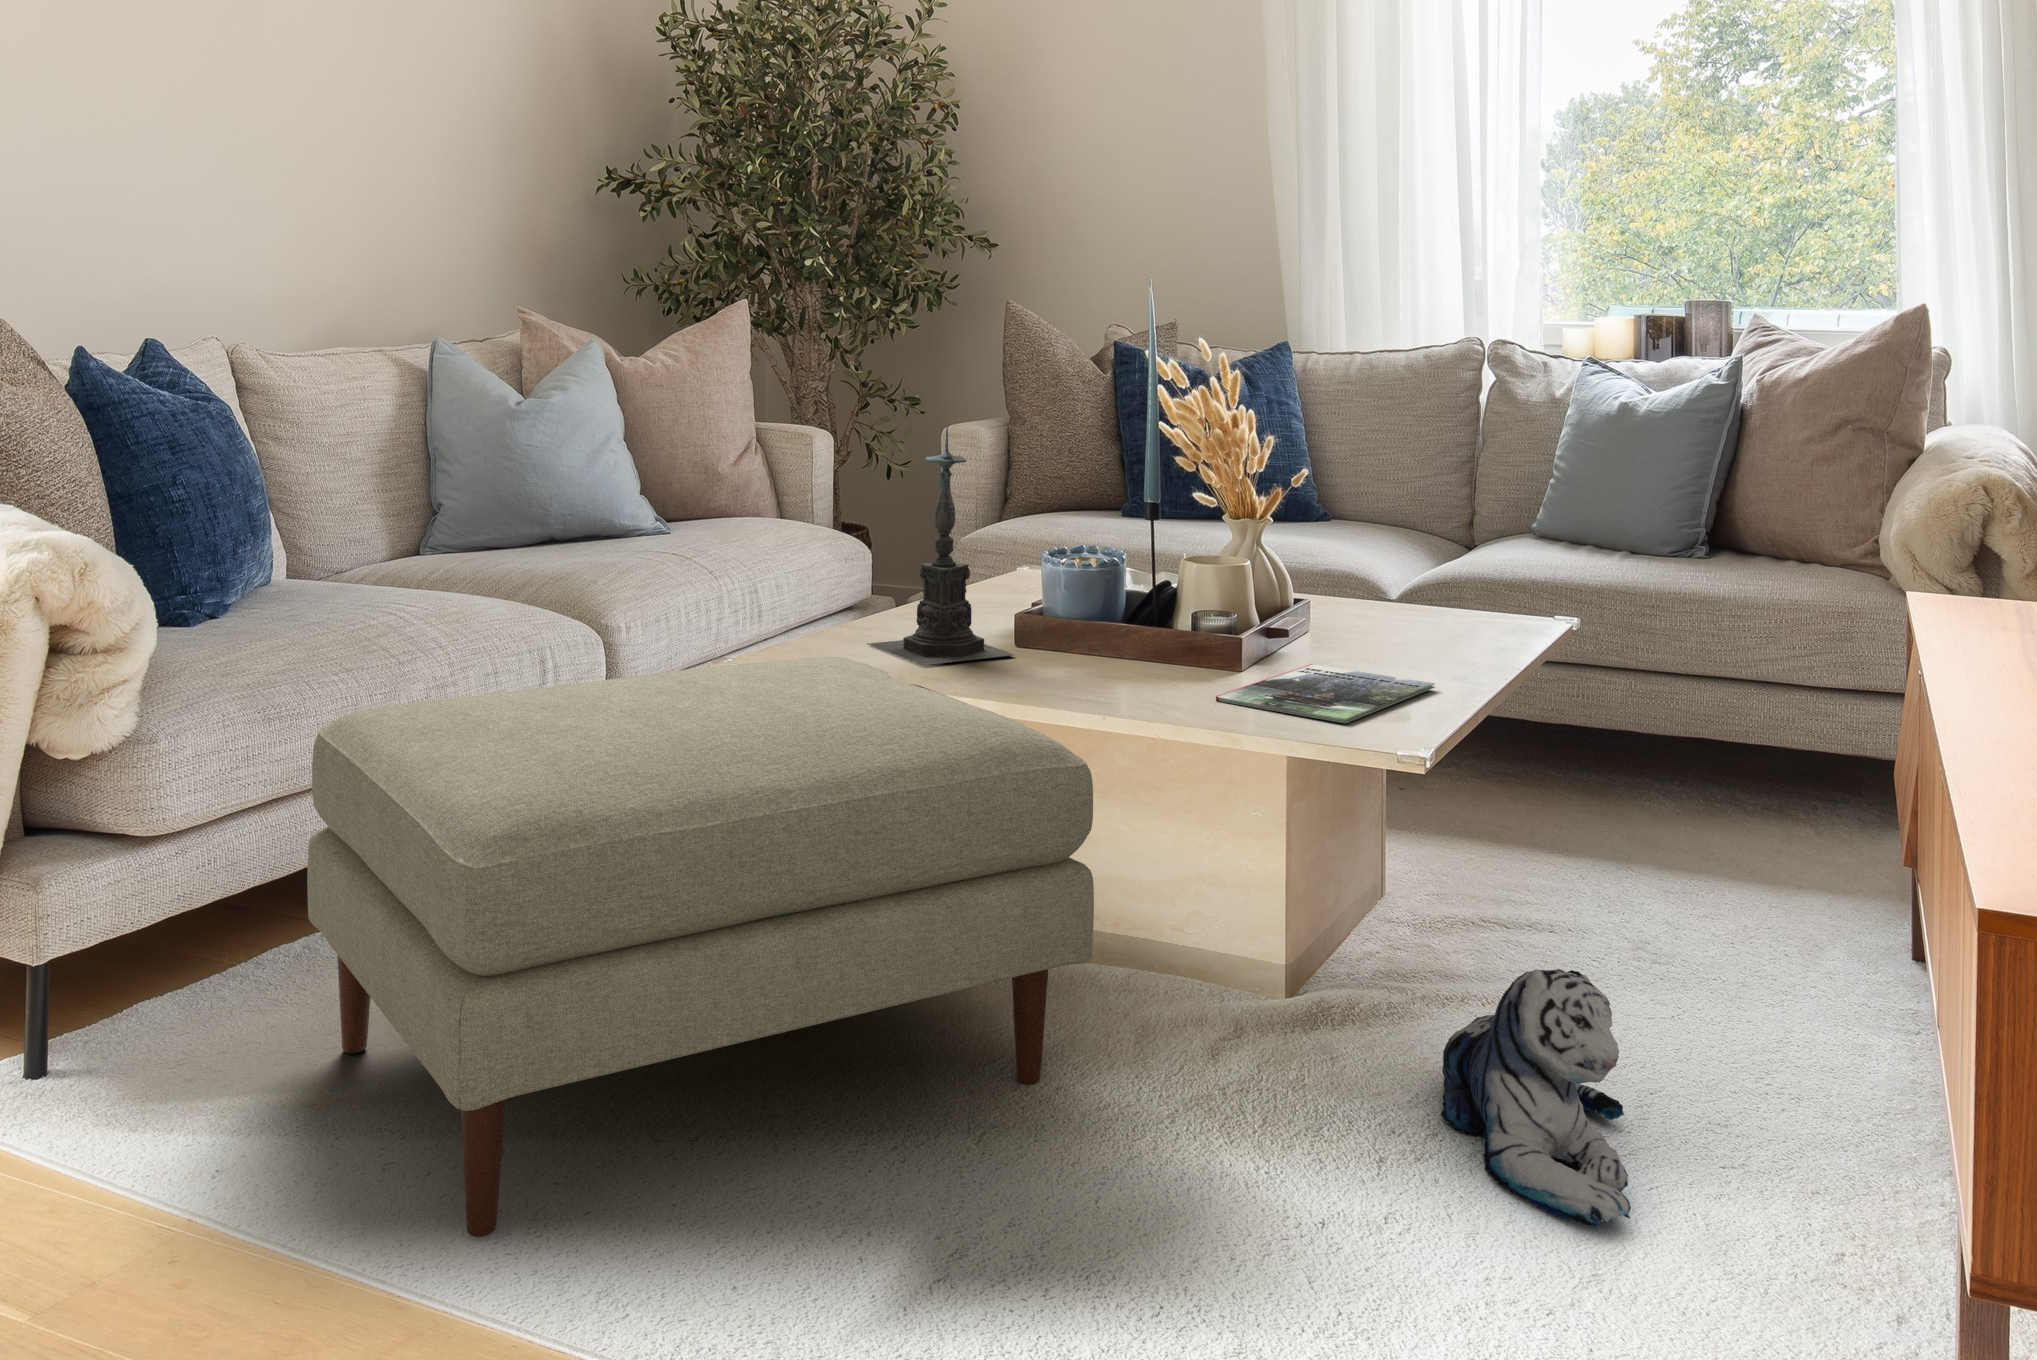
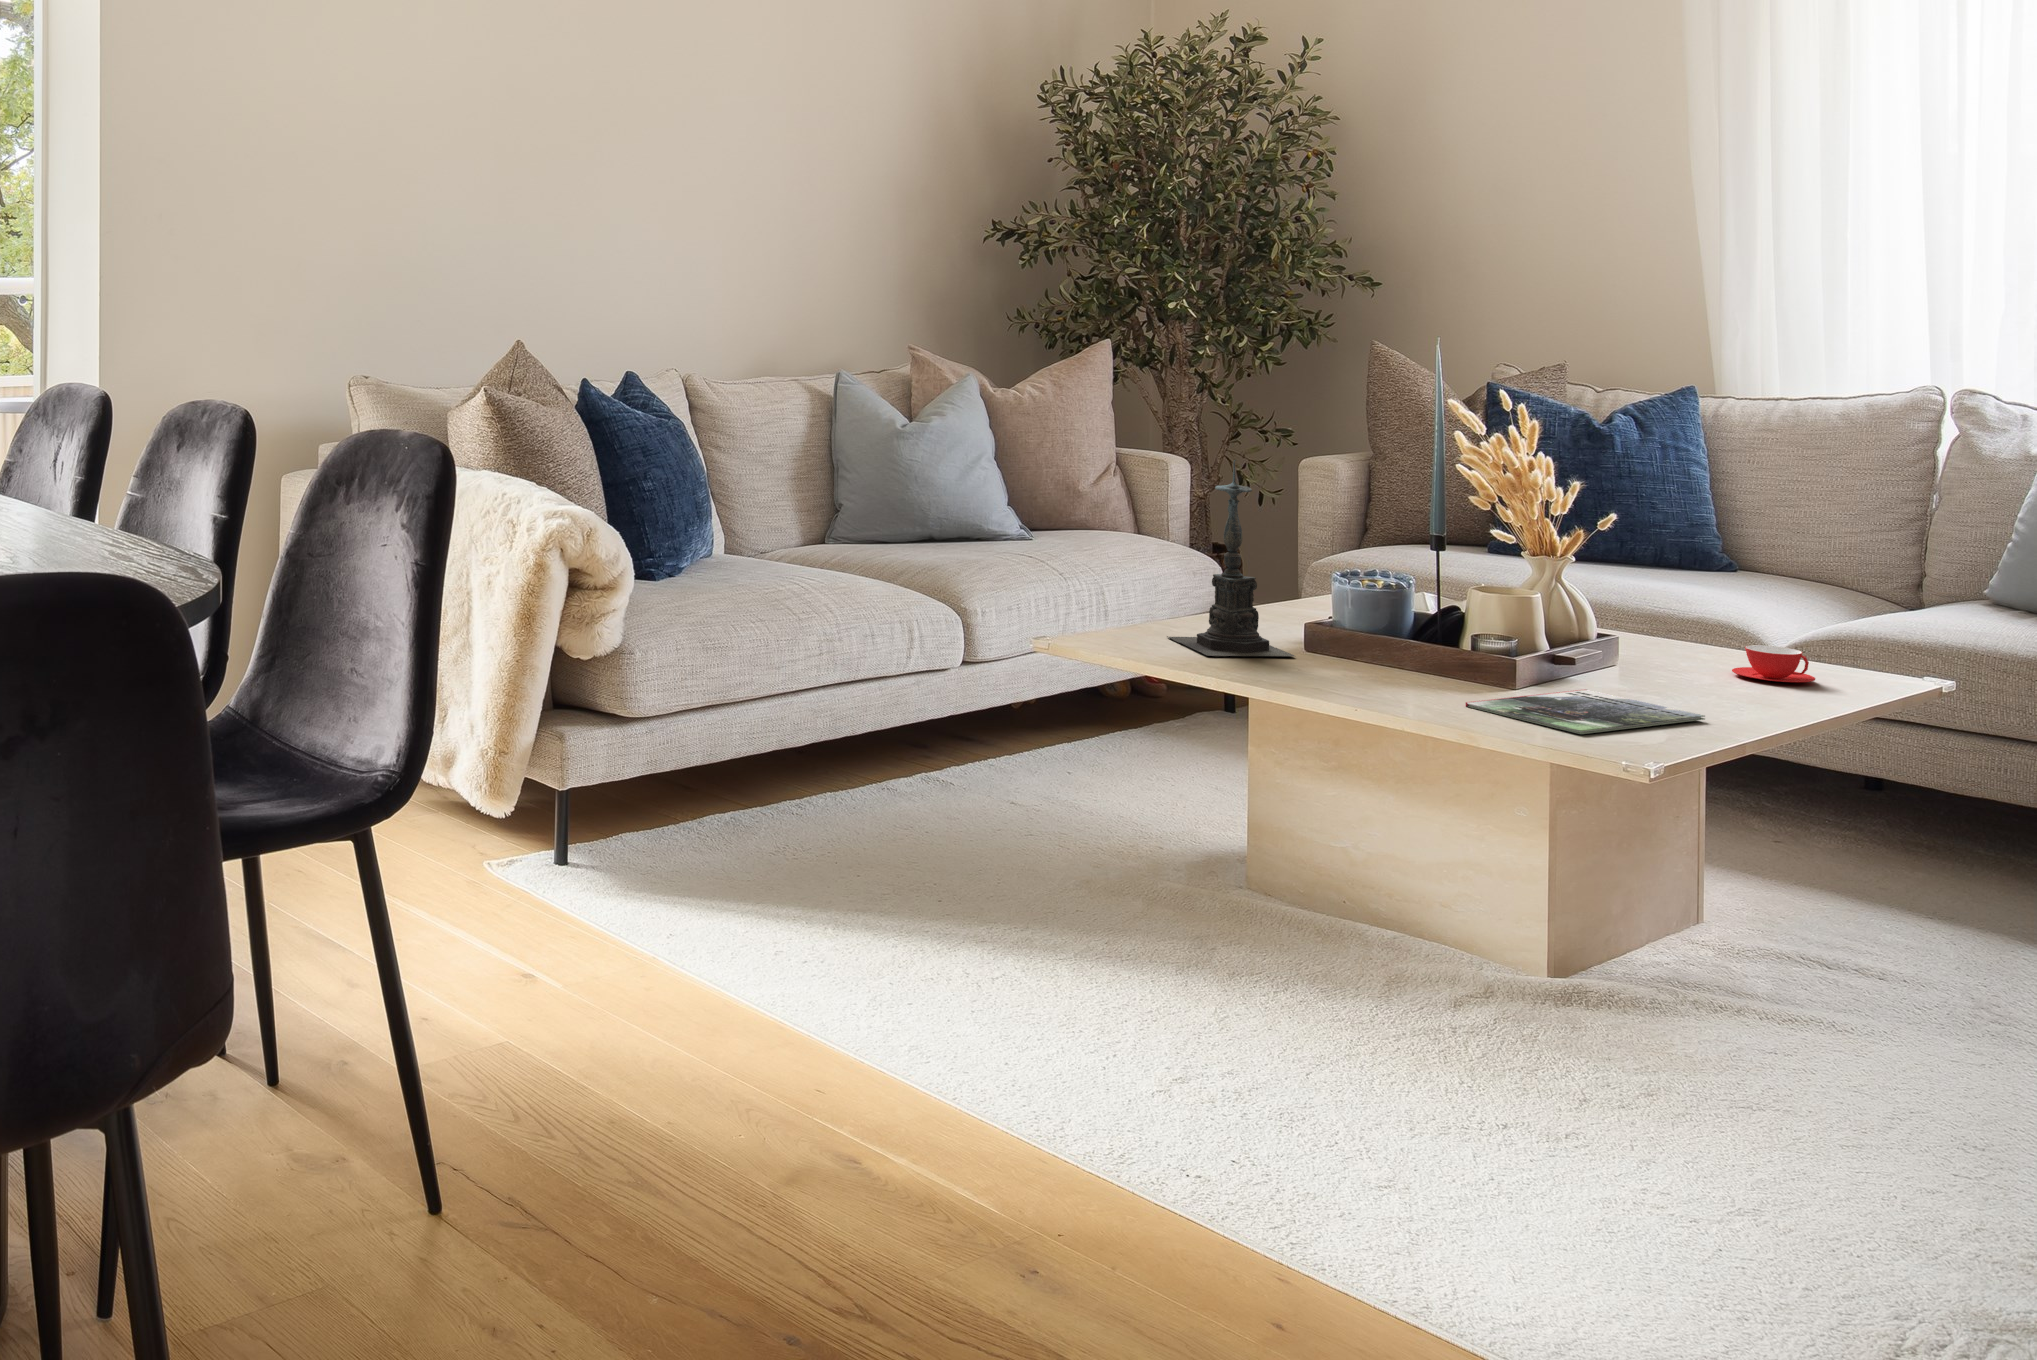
teacup: none [1410,596,1483,633] -> present [1732,645,1815,682]
ottoman: present [307,657,1094,1237] -> none [733,643,1329,994]
plush toy: present [1441,969,1631,1226] -> none [1653,955,1850,1171]

